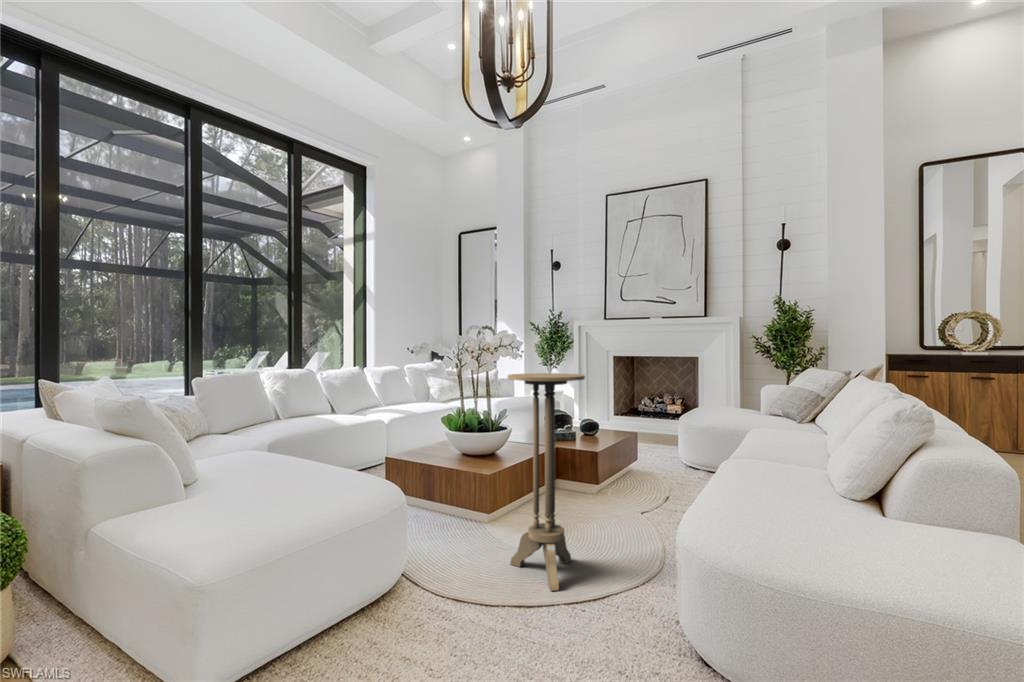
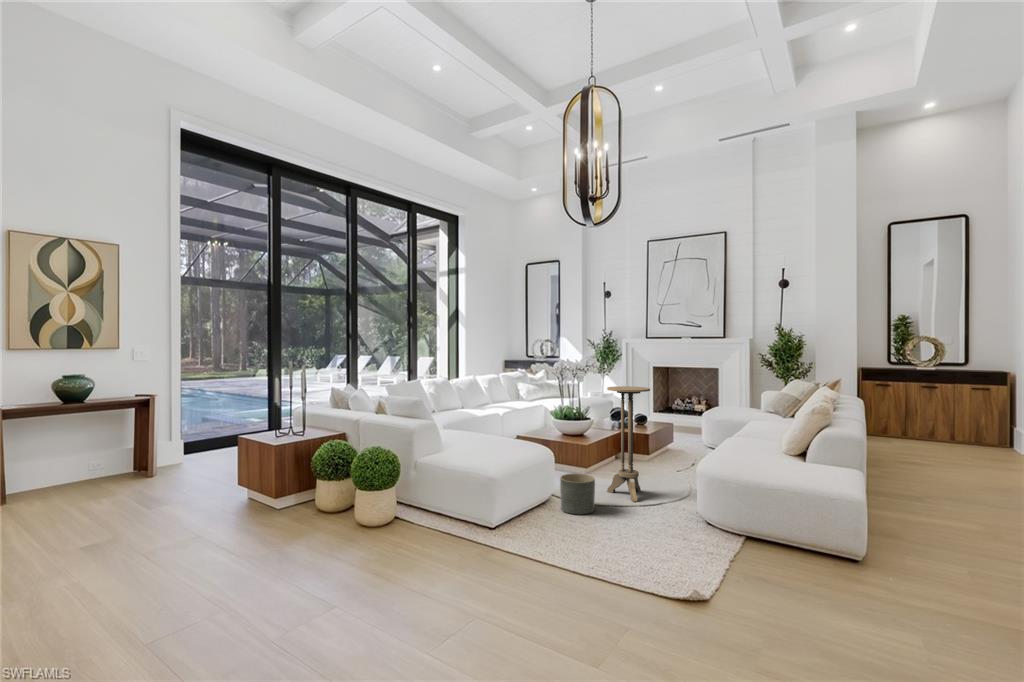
planter: none [399,541,469,635] -> present [560,473,595,514]

